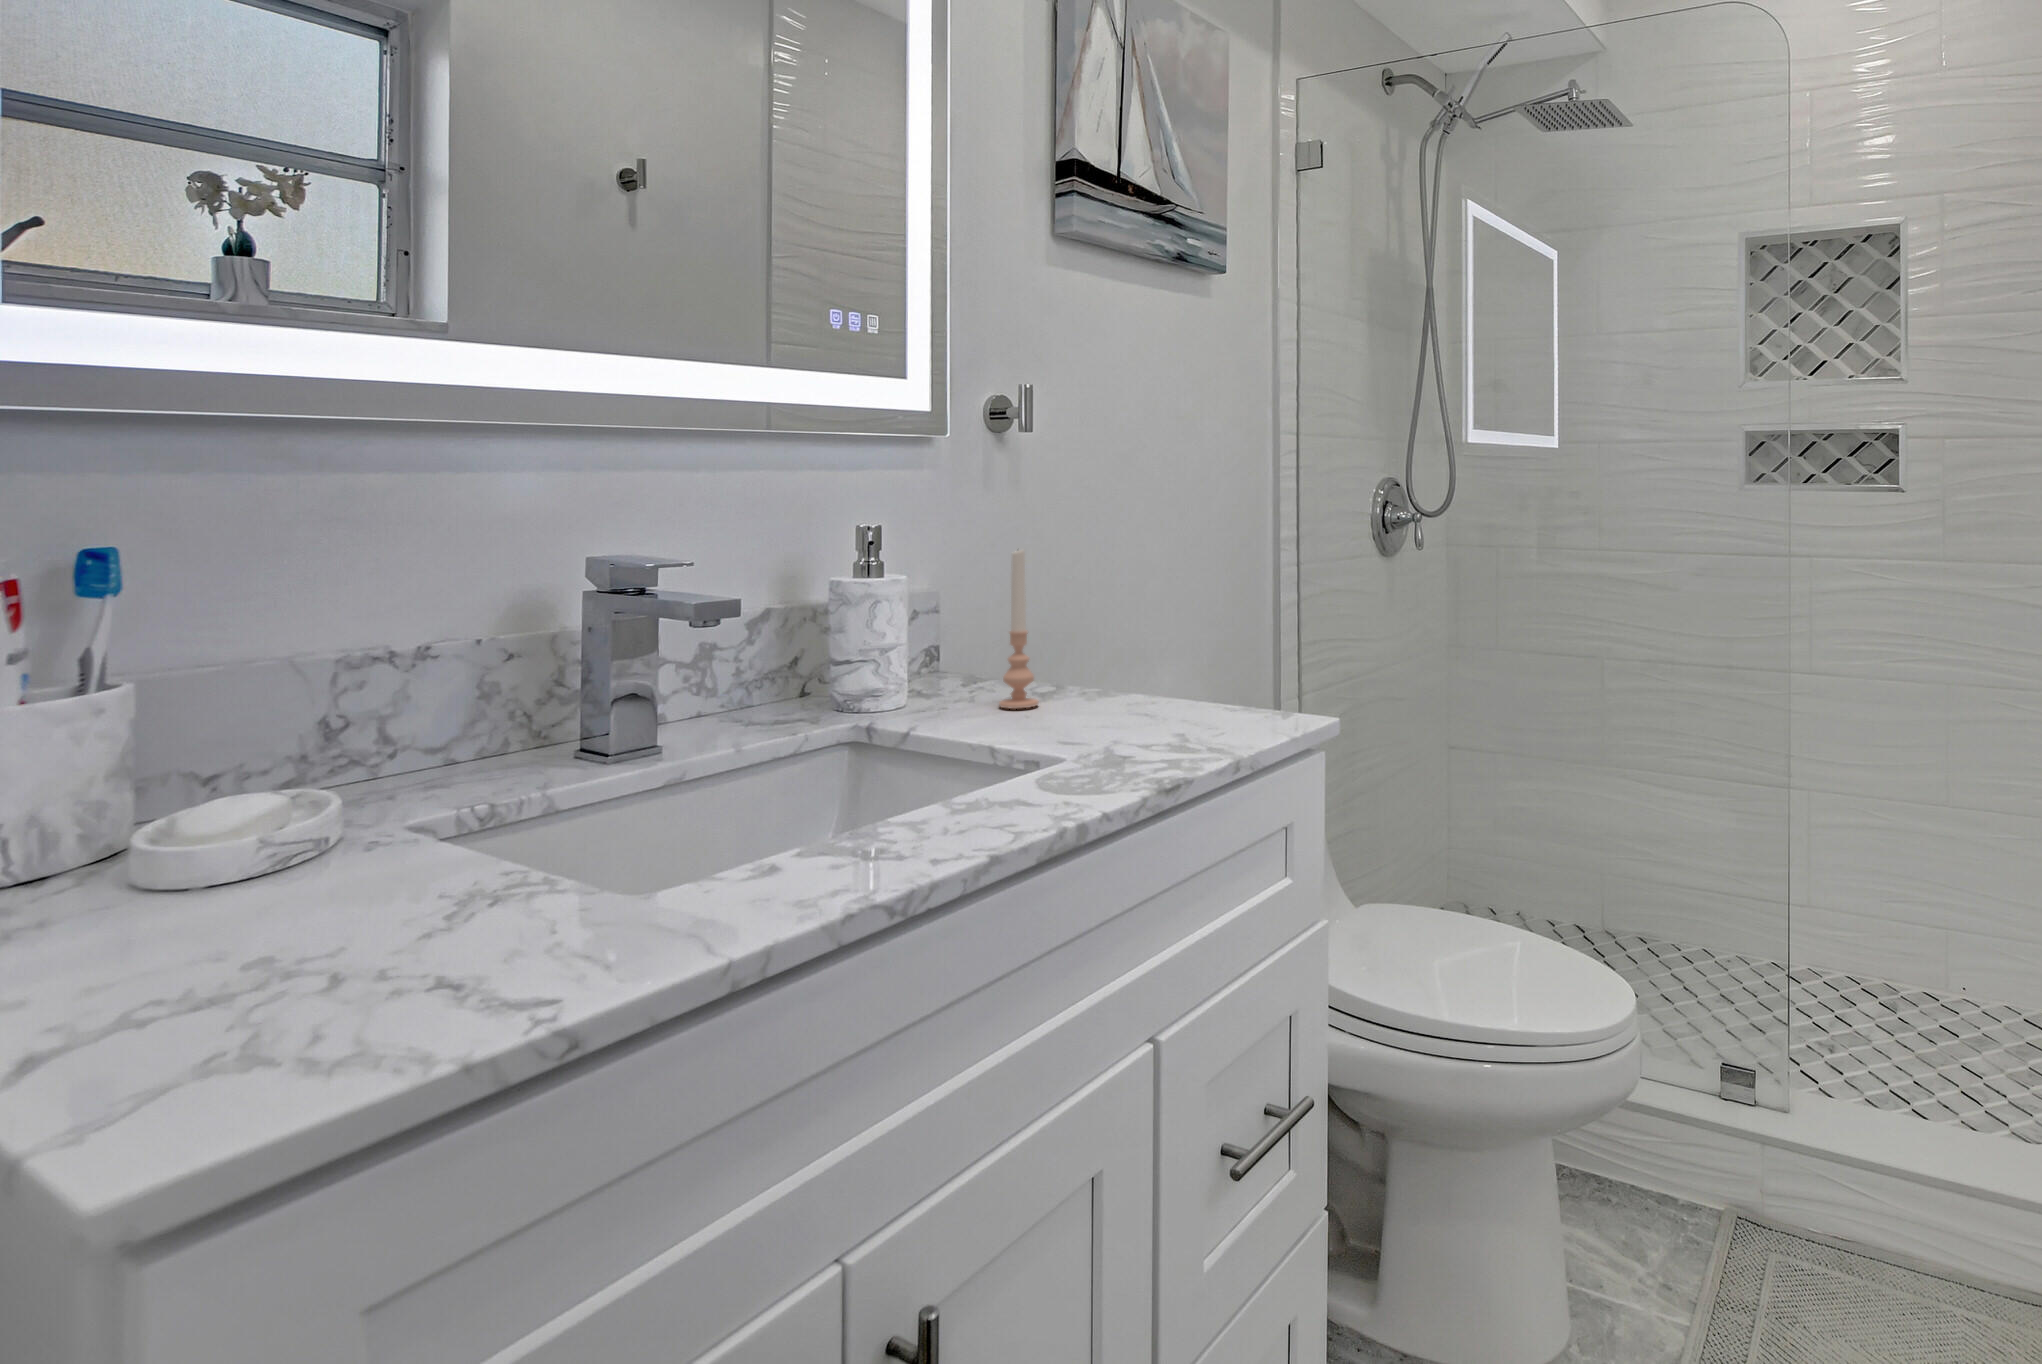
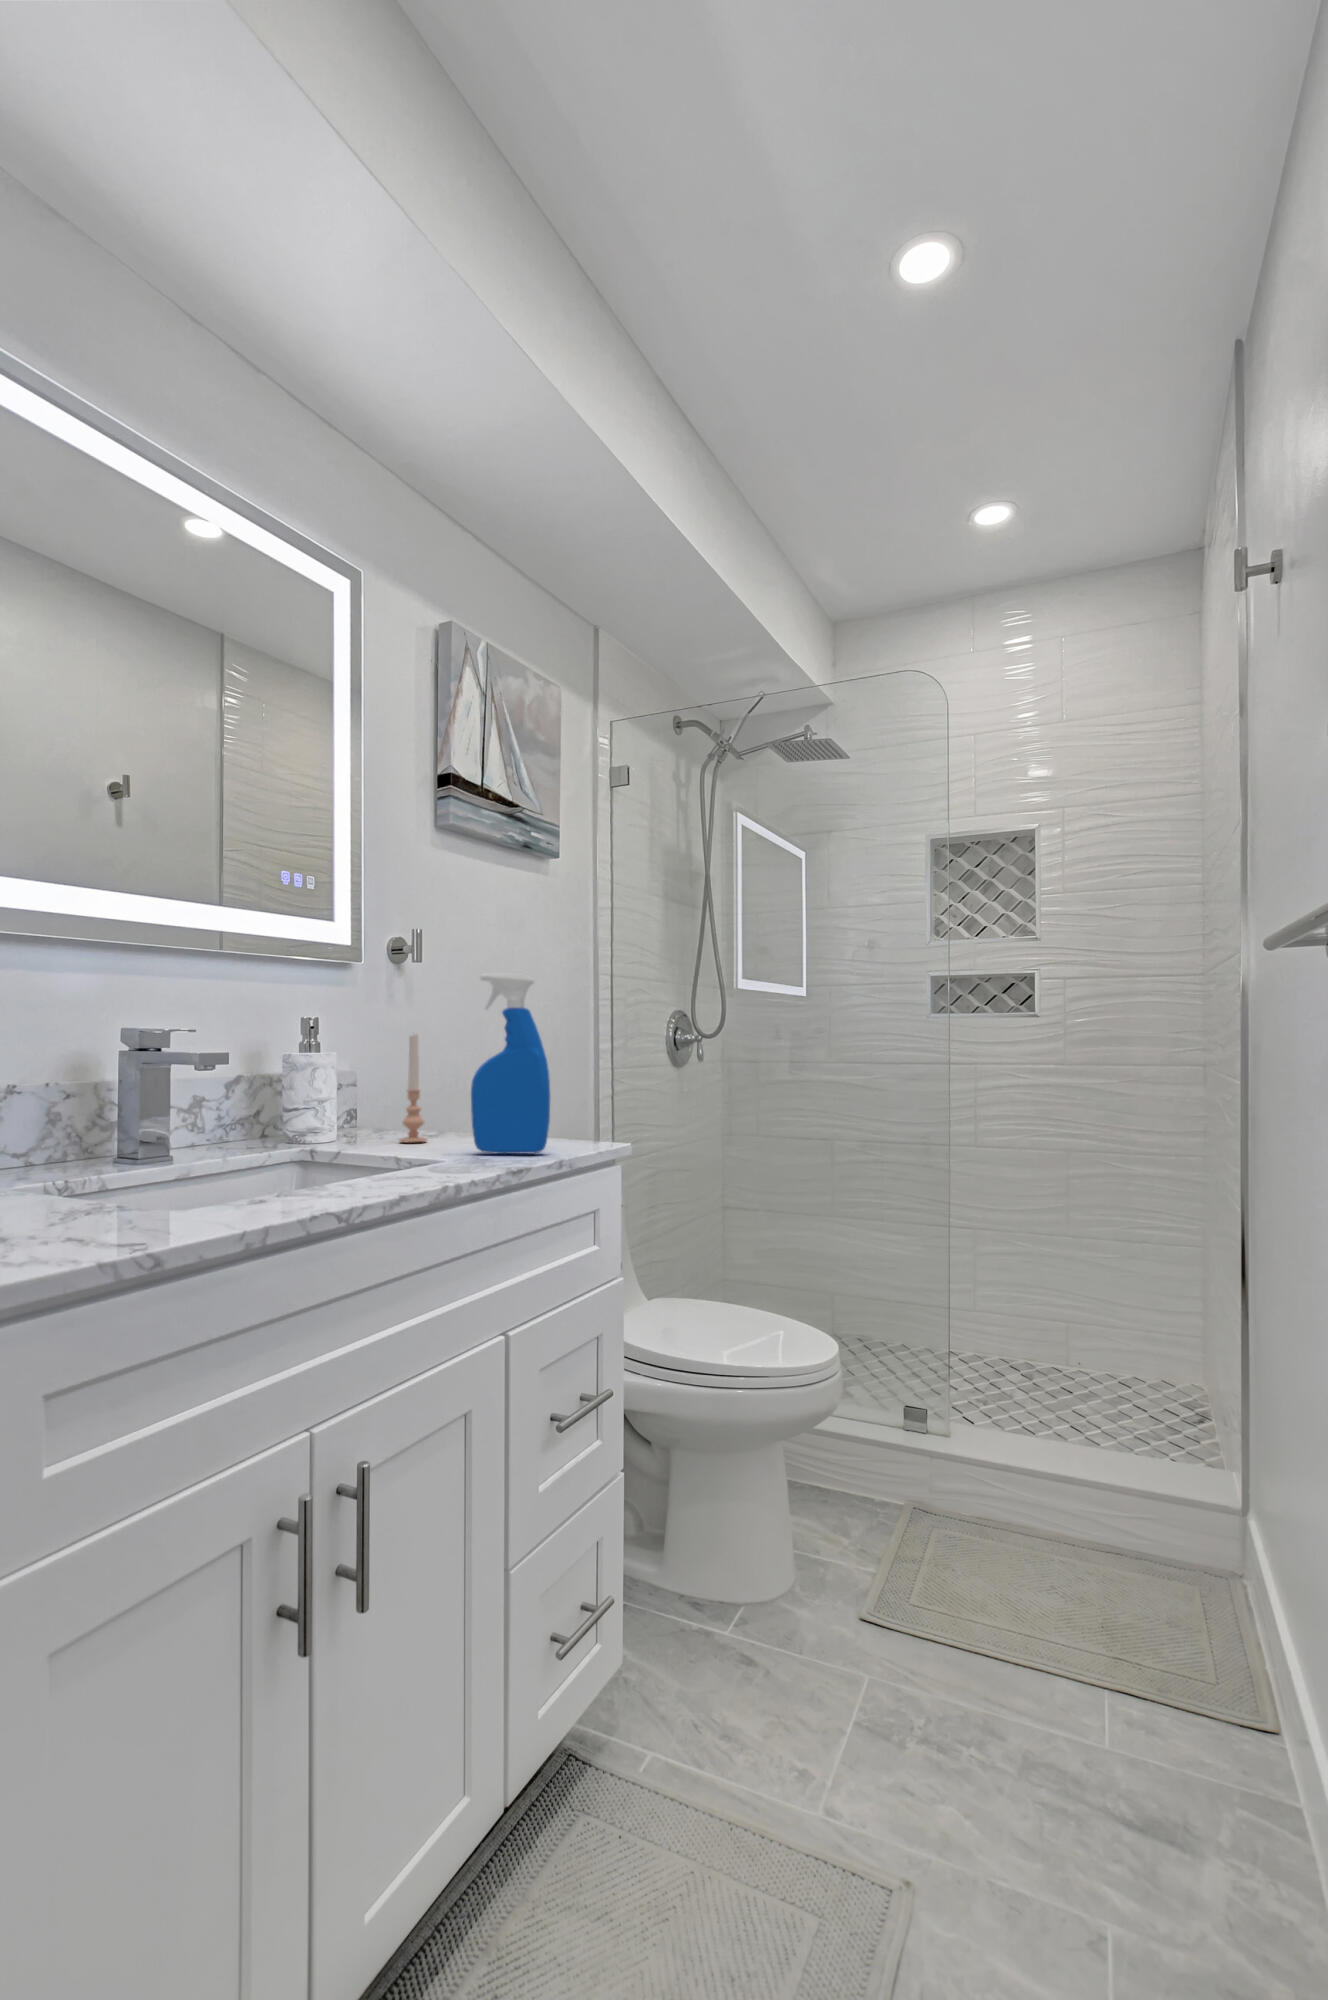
spray bottle: none [1099,473,1217,744] -> present [471,972,550,1154]

